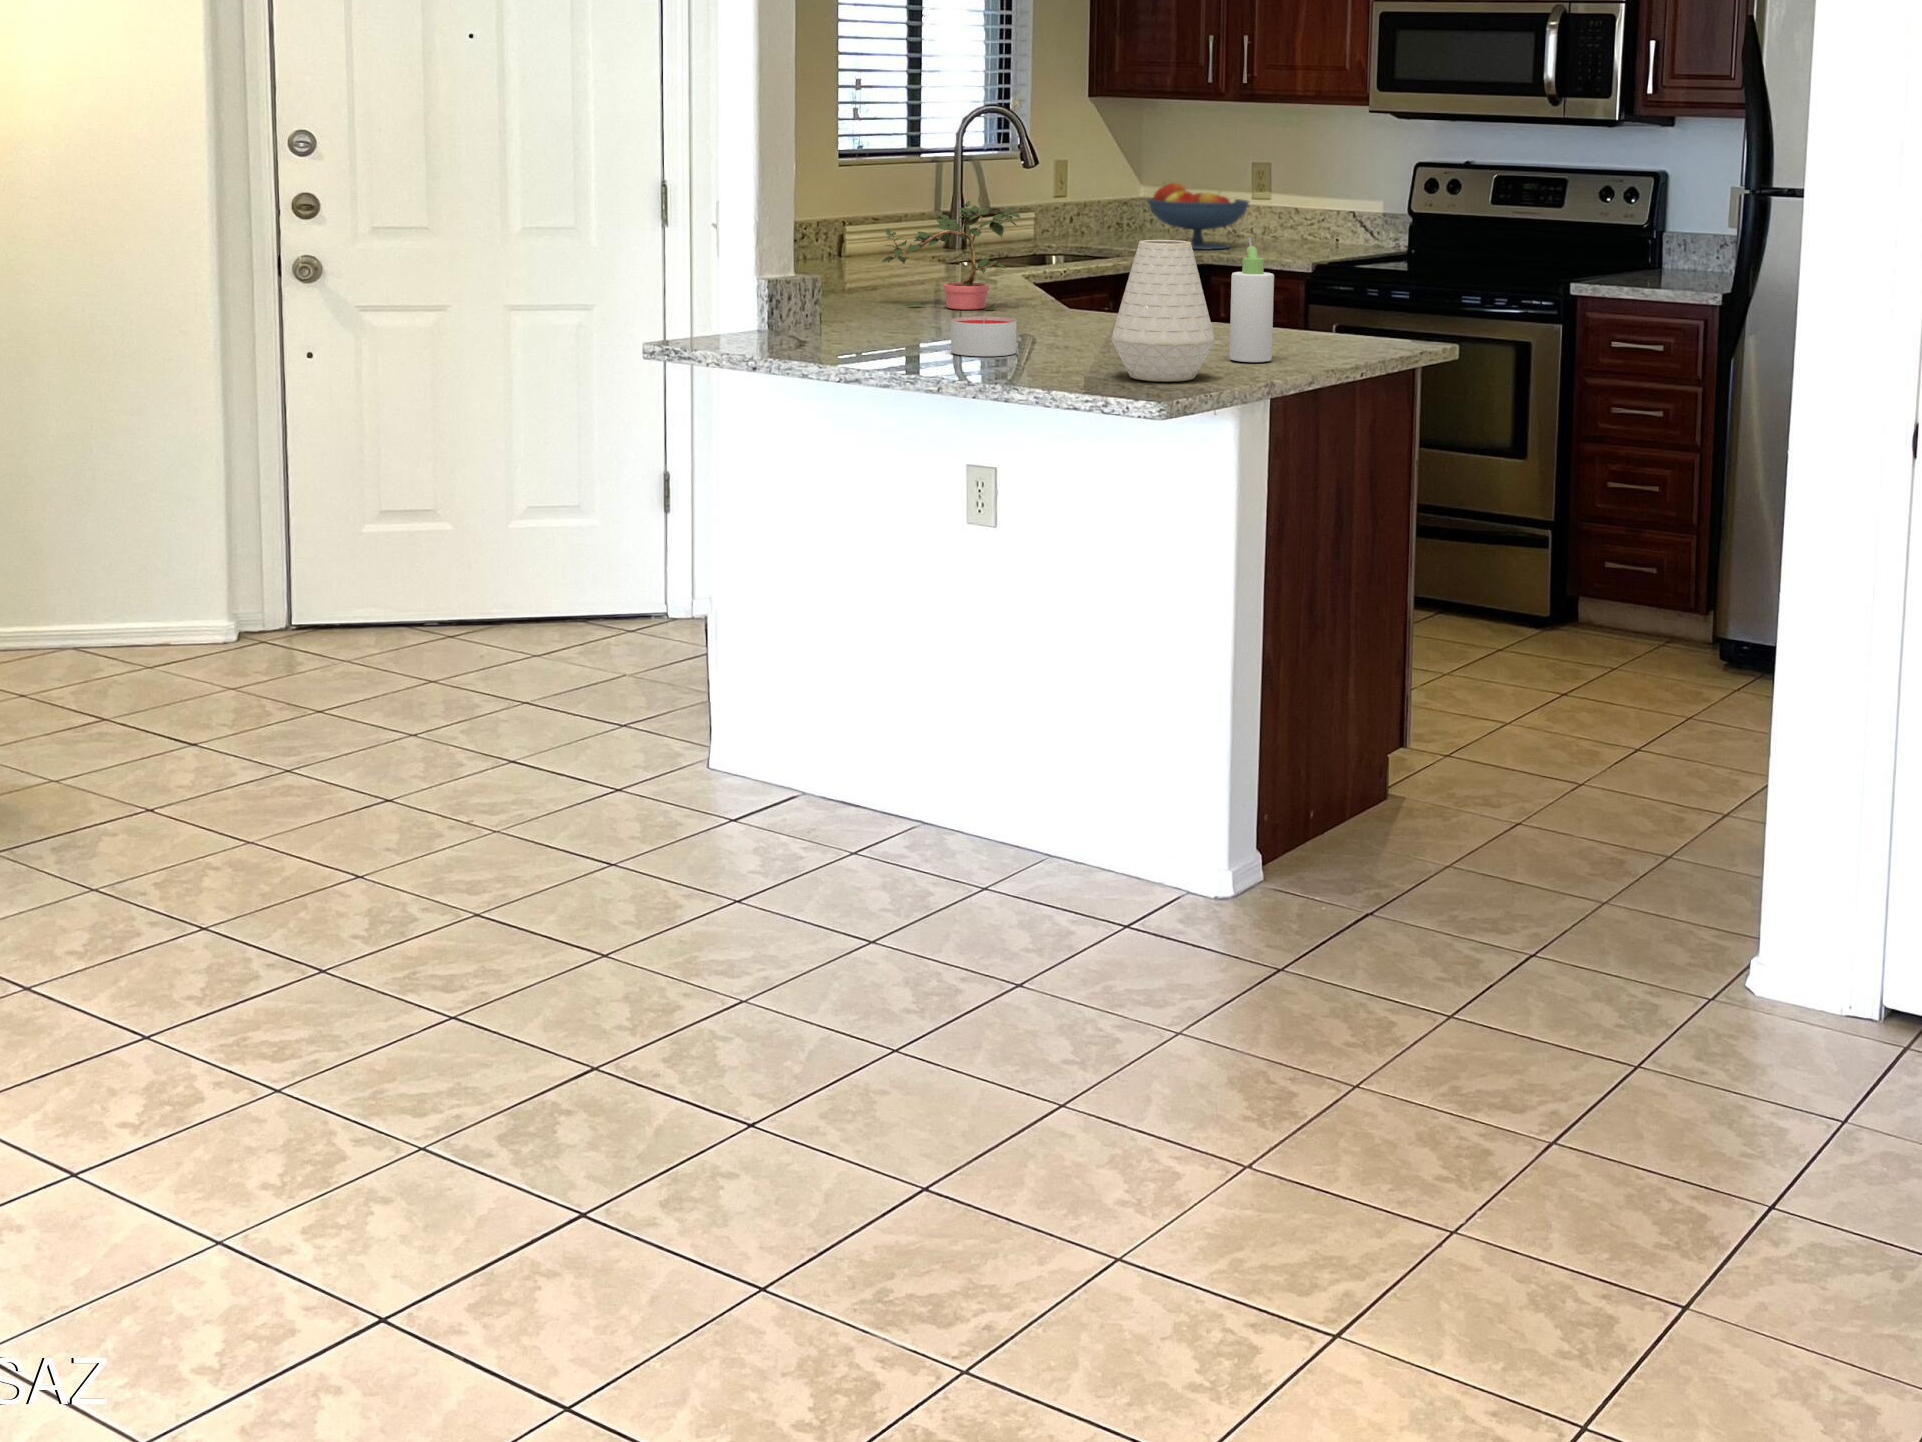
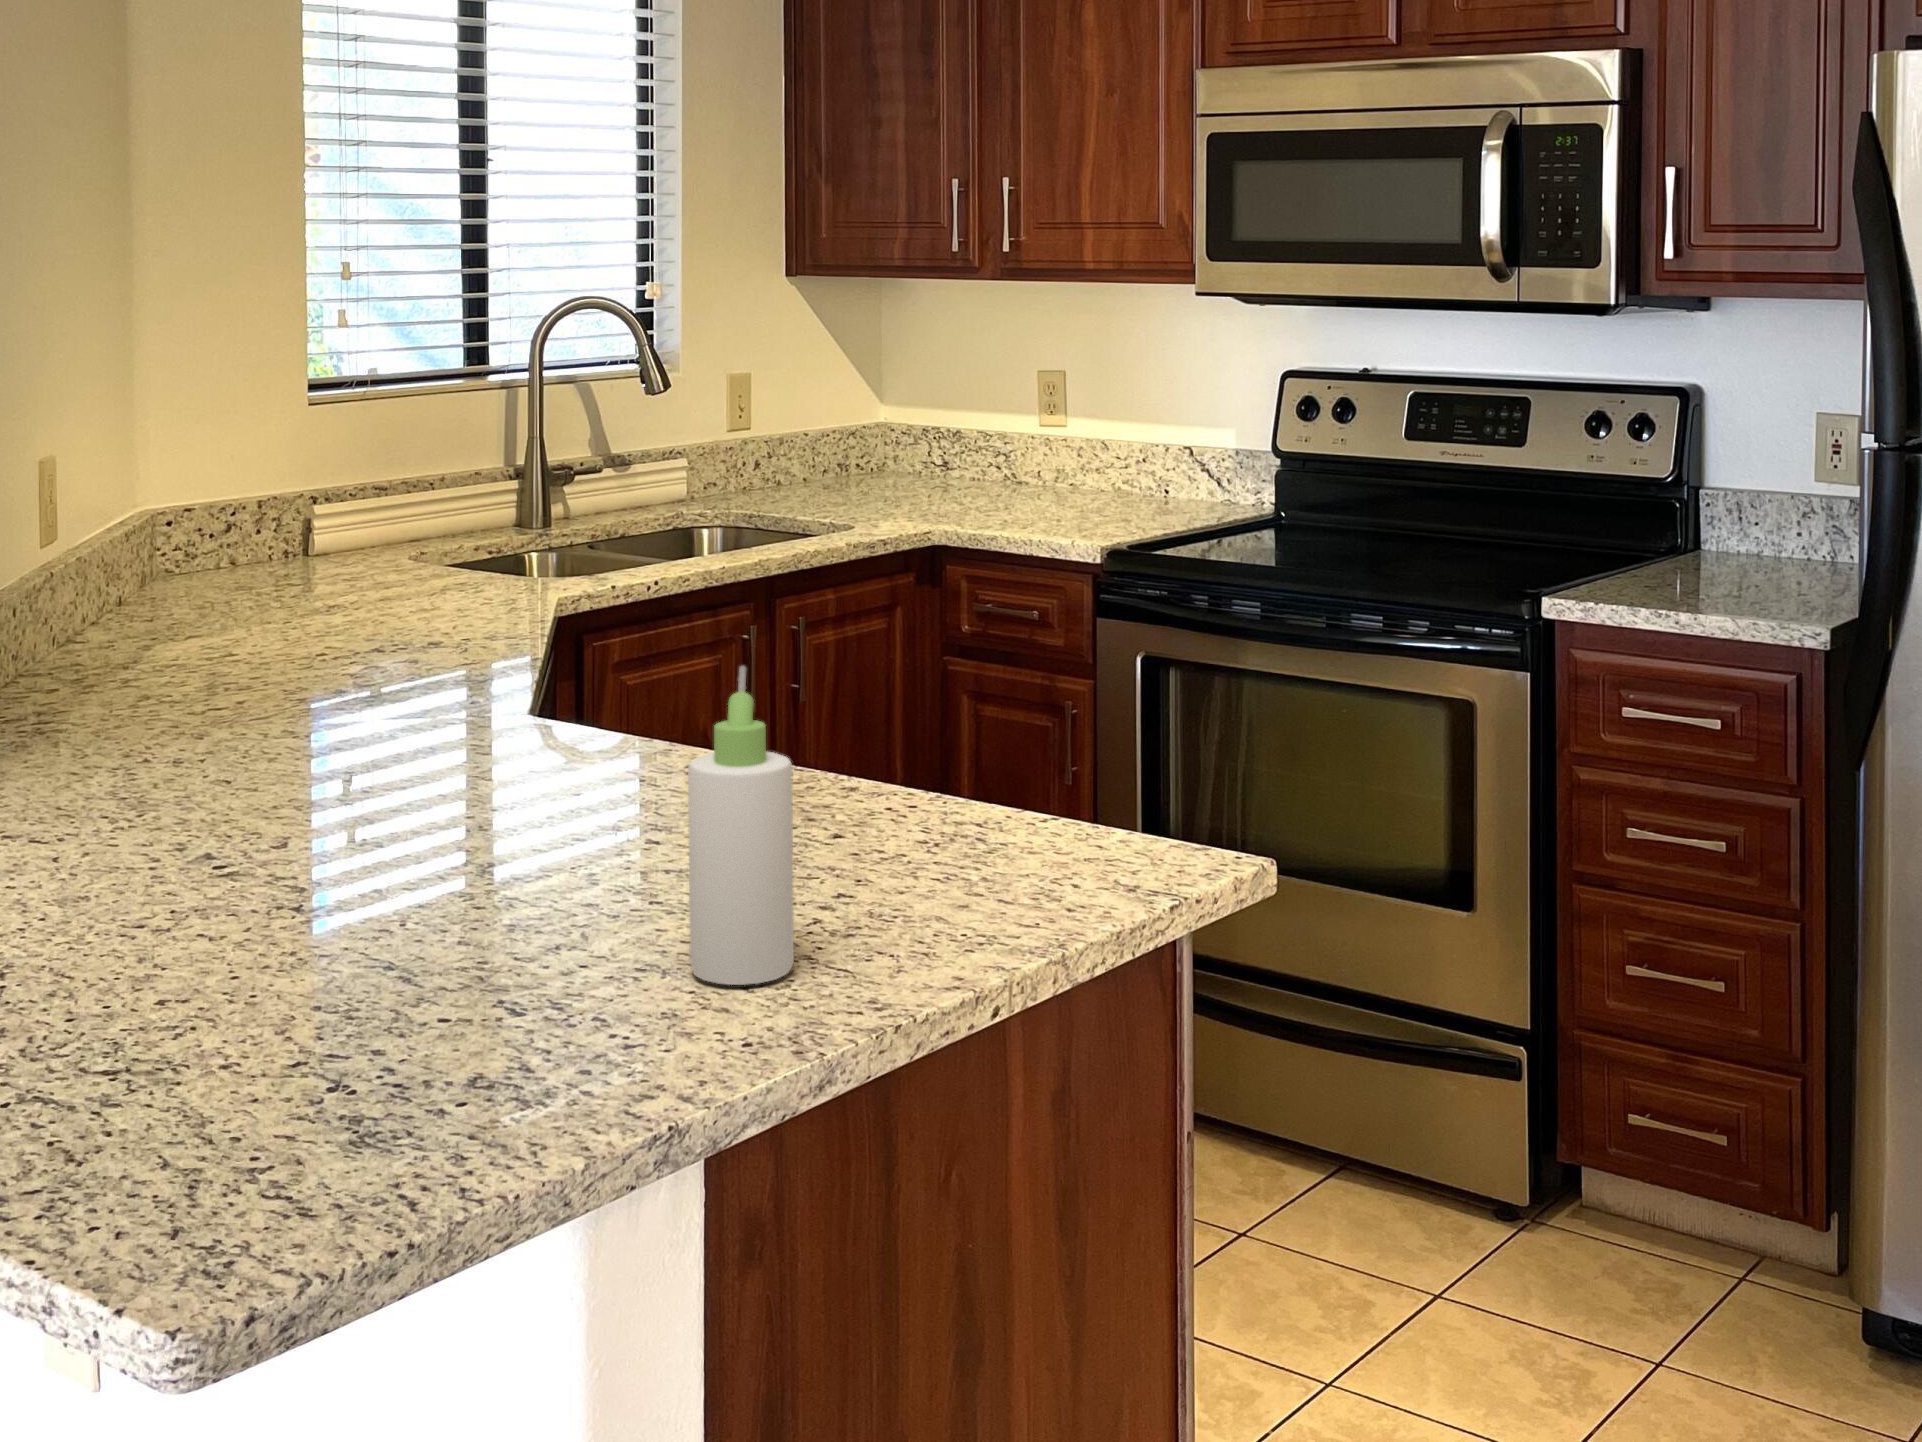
fruit bowl: present [1148,183,1250,249] -> none [868,403,1029,511]
potted plant: present [882,201,1021,310] -> none [209,509,445,723]
vase: present [1112,240,1215,382] -> none [288,725,568,1128]
candle: present [951,316,1016,356] -> none [61,840,223,959]

